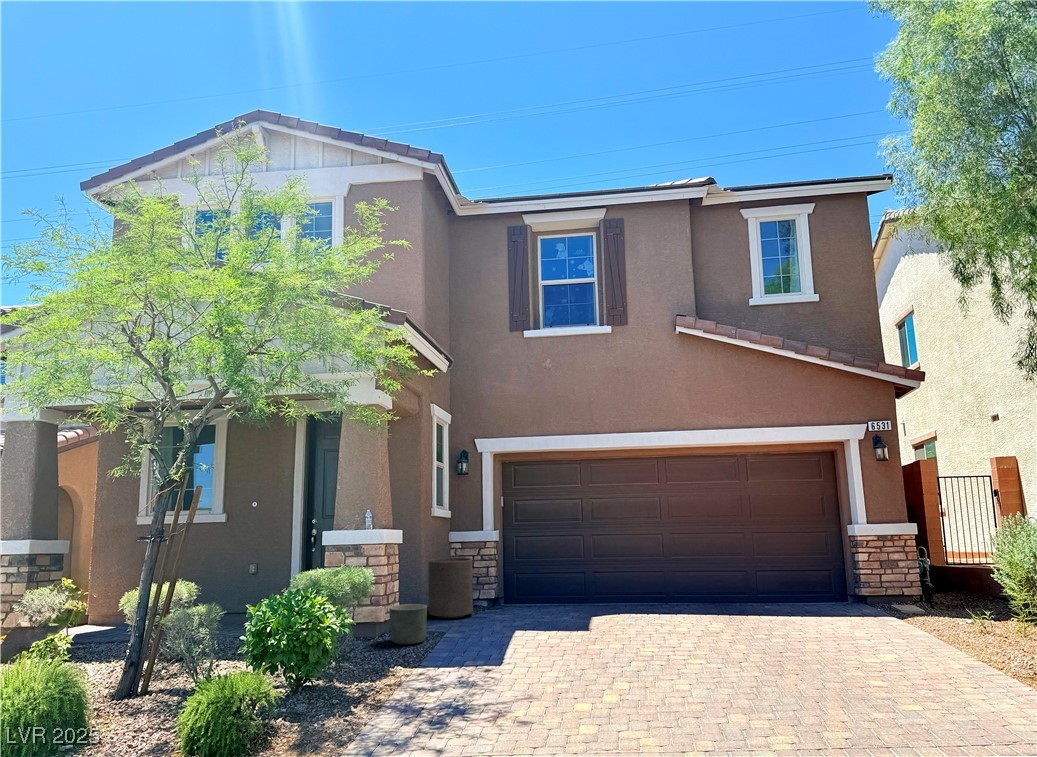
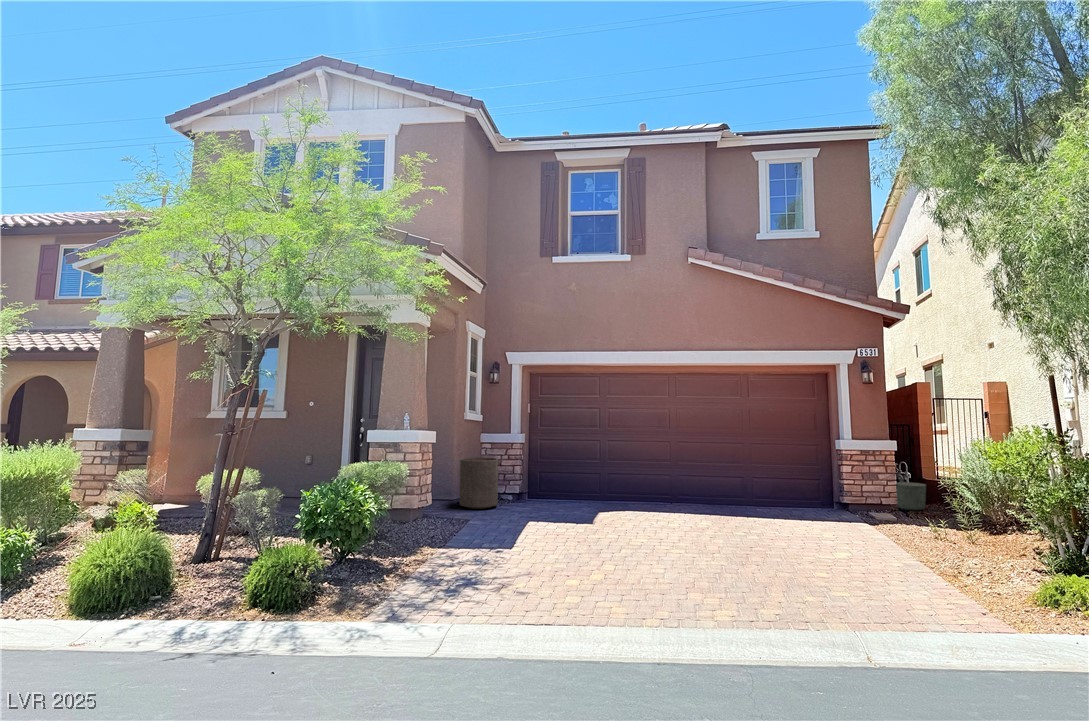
planter: present [389,604,427,644] -> present [896,482,926,510]

